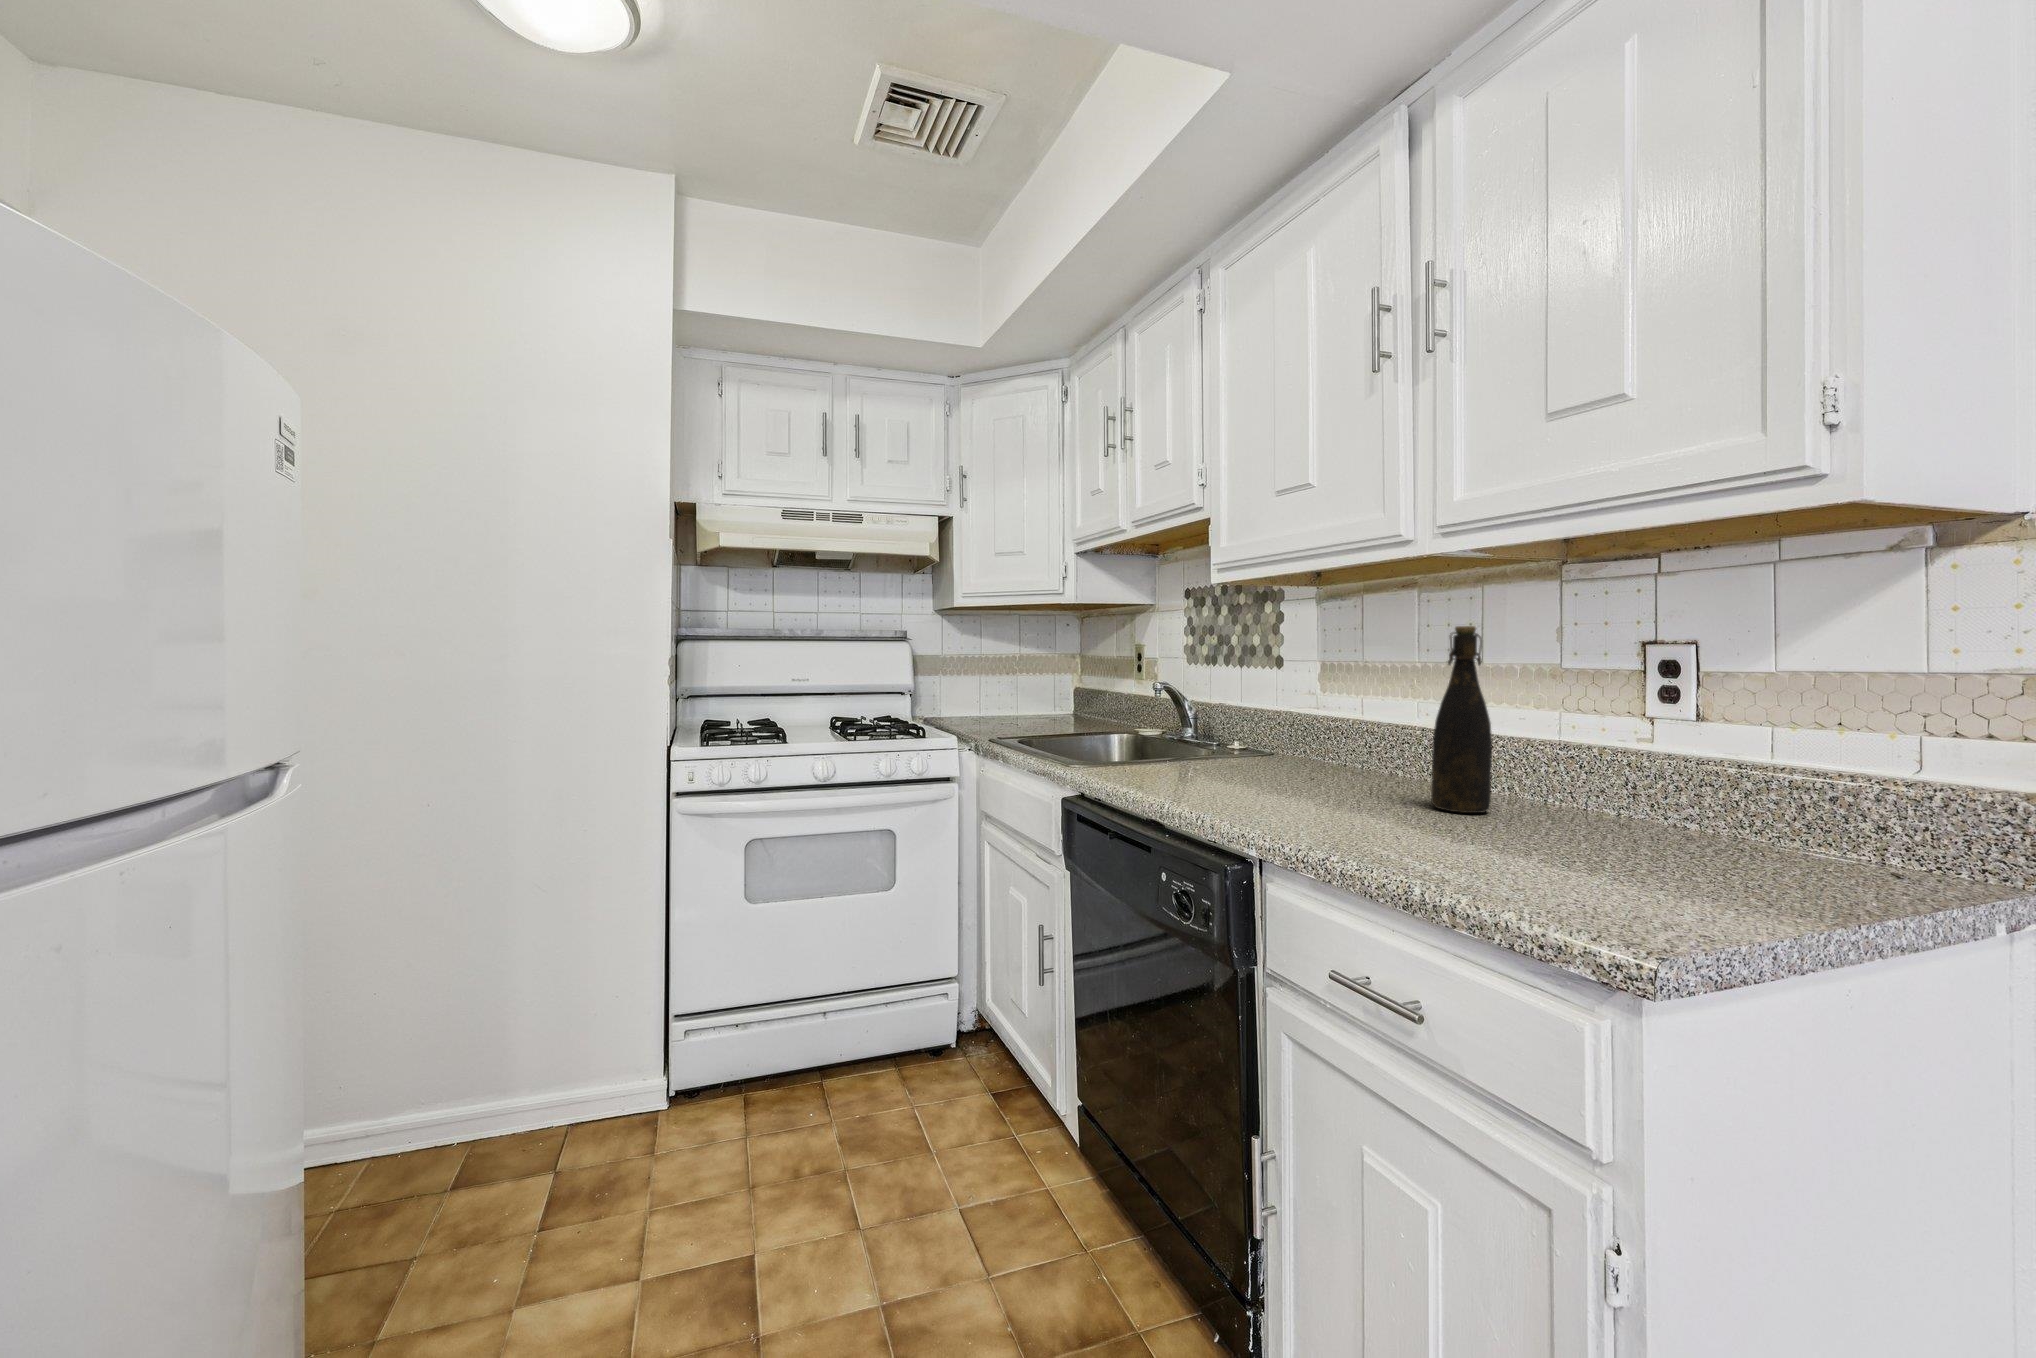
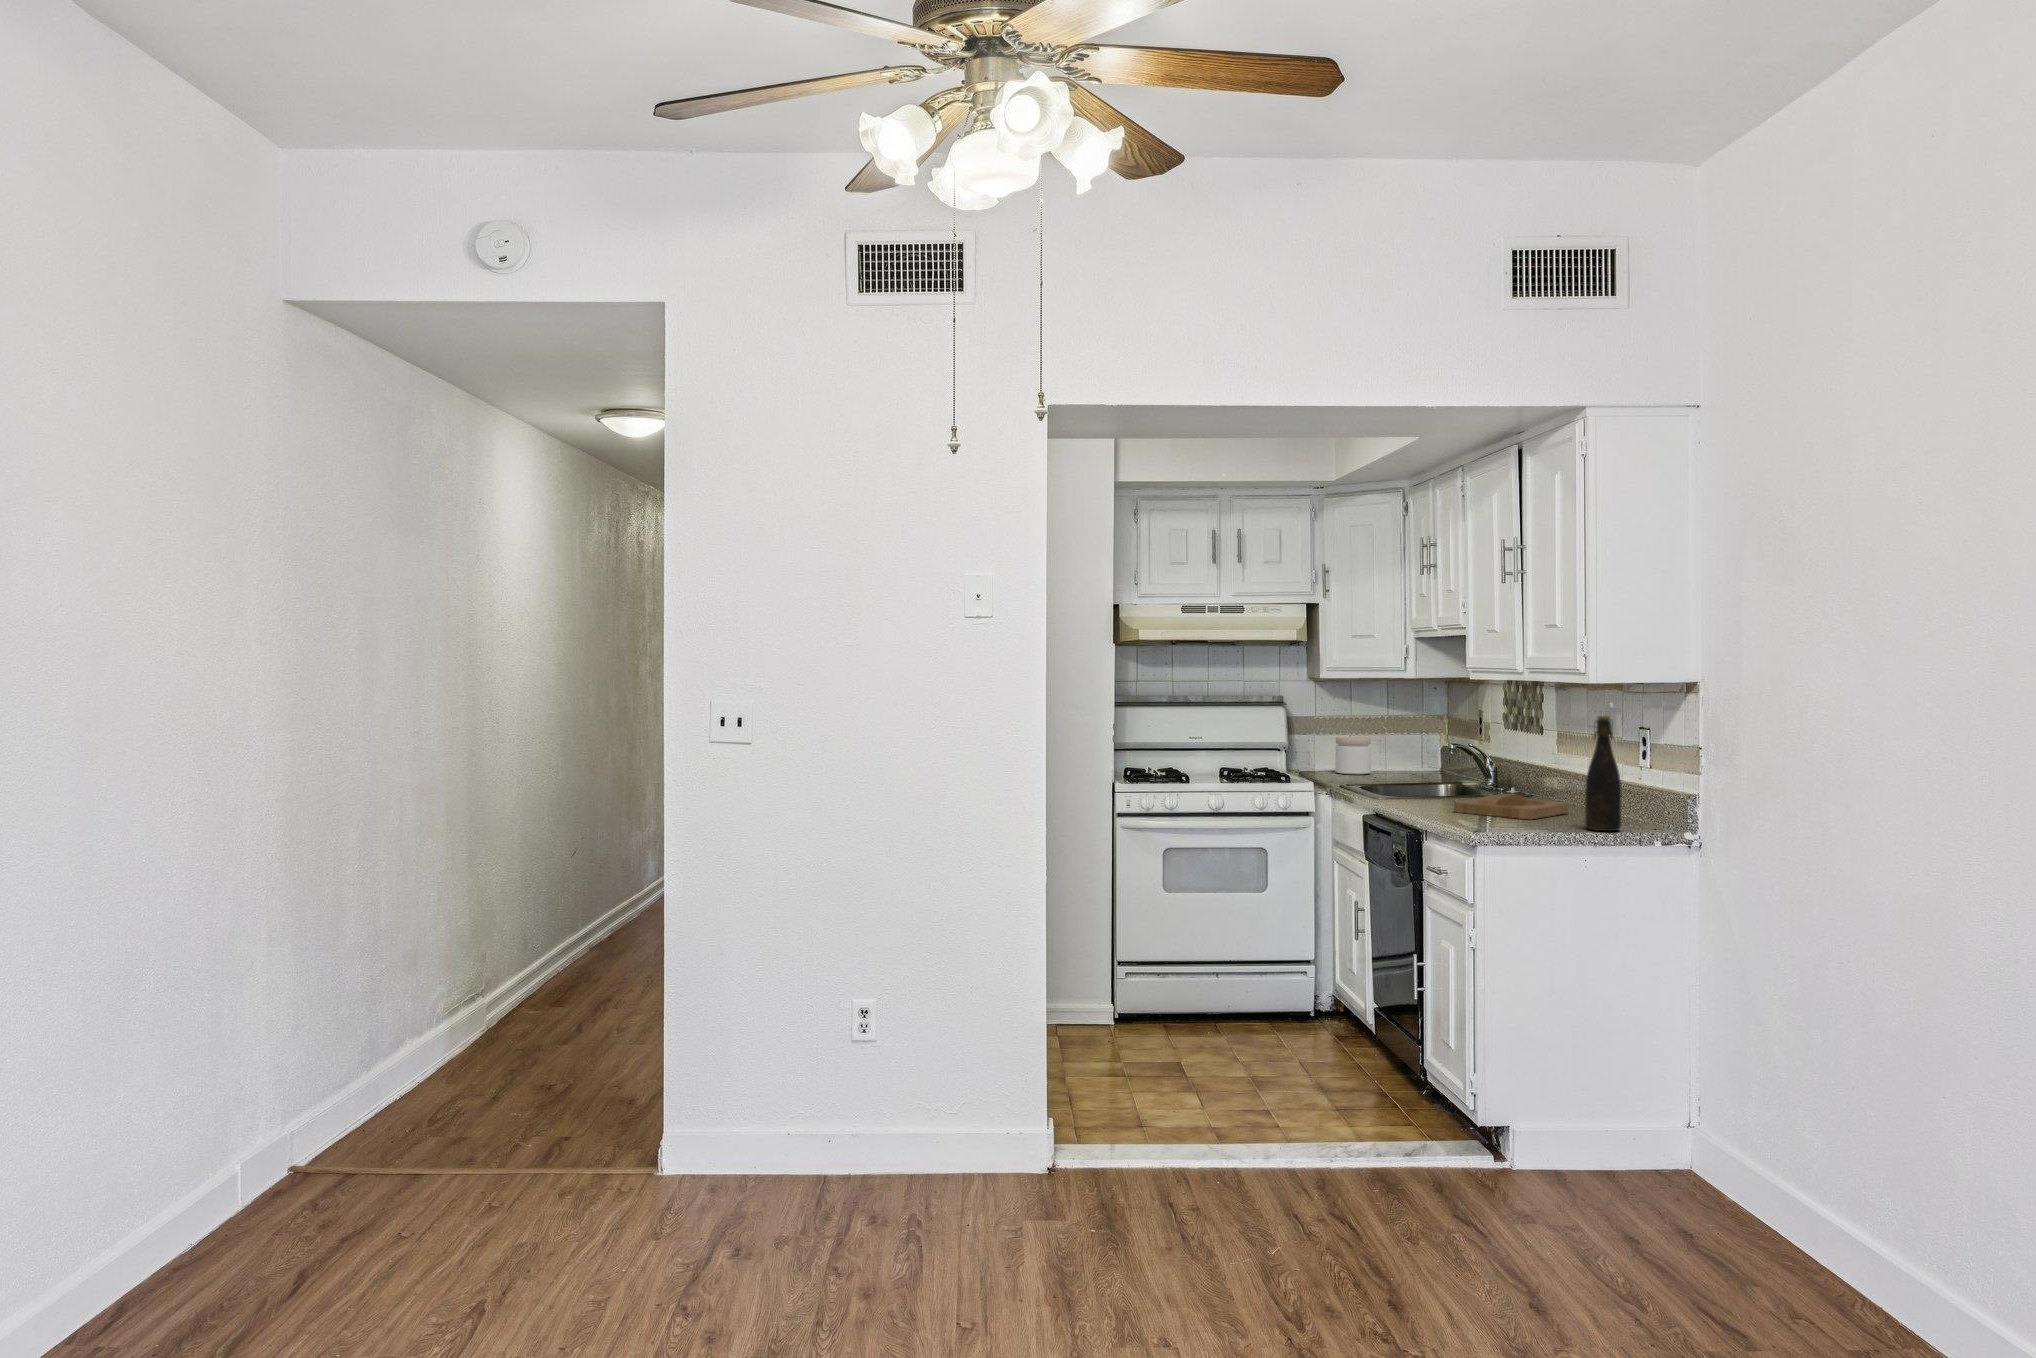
jar: none [965,681,1004,724] -> present [1335,737,1371,774]
tray: none [1191,751,1328,792] -> present [1454,794,1568,820]

